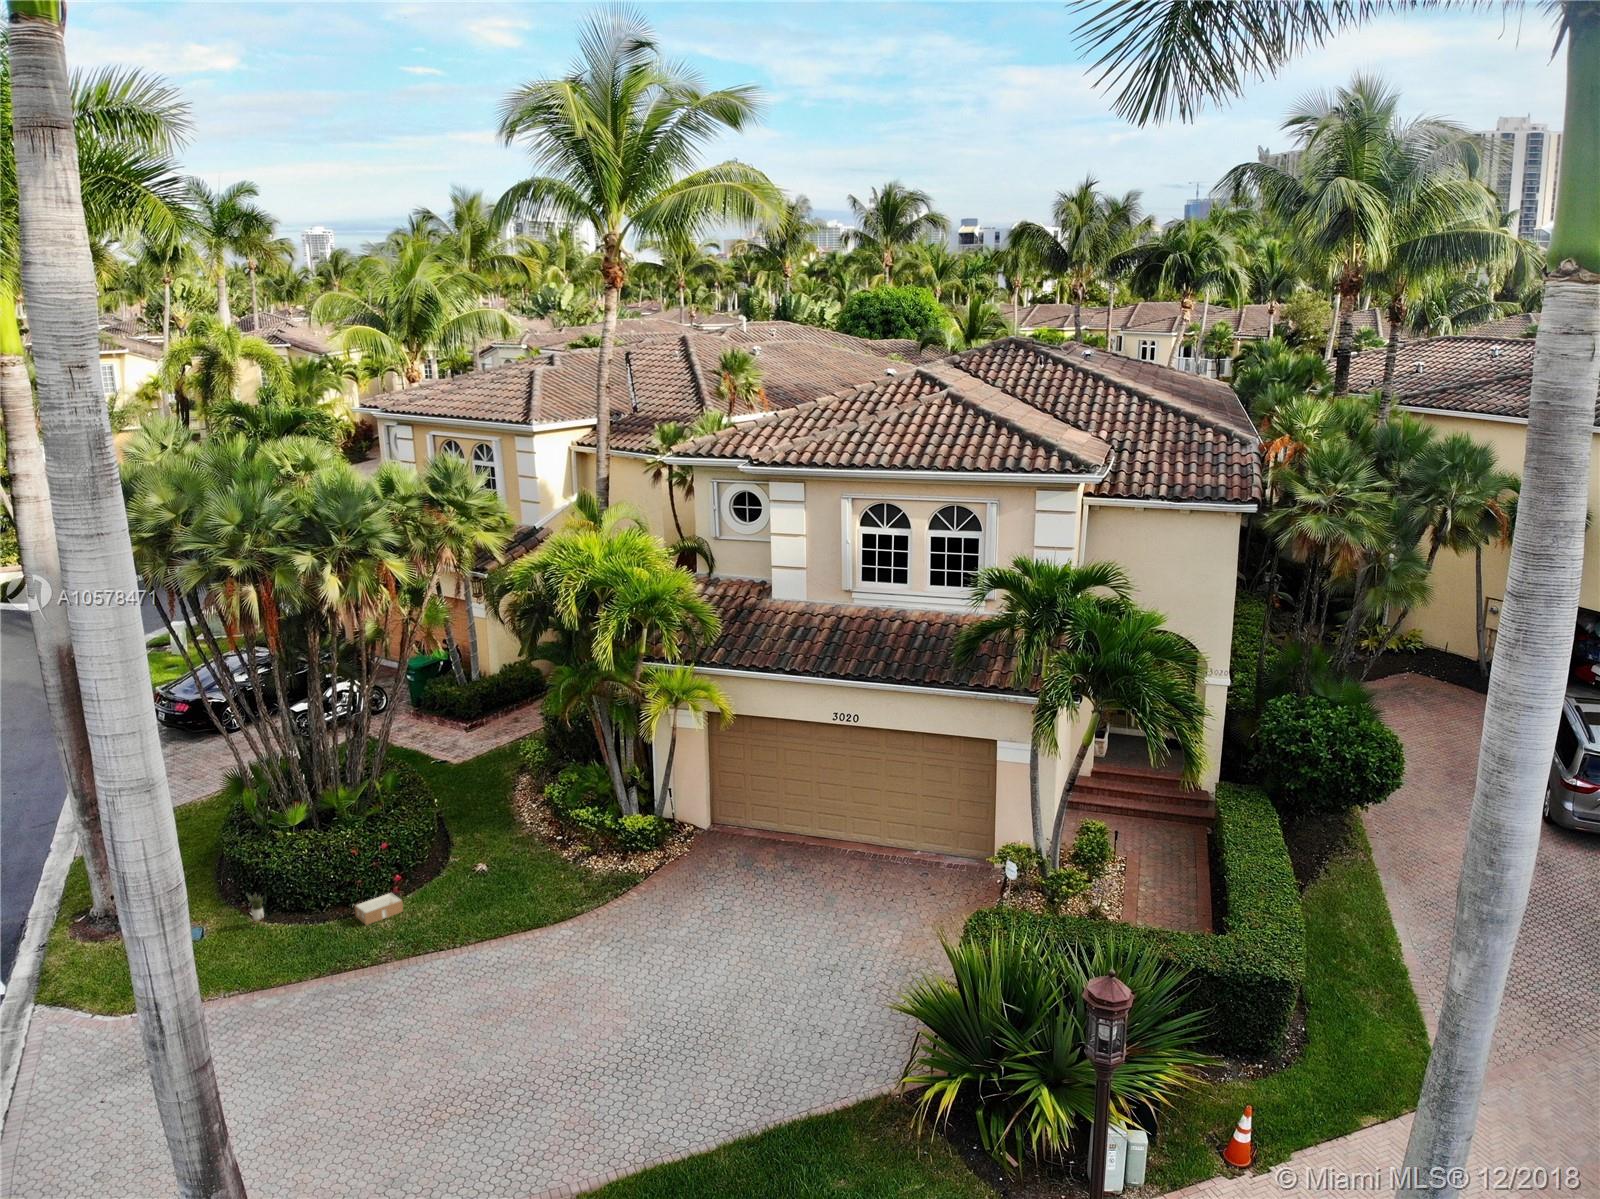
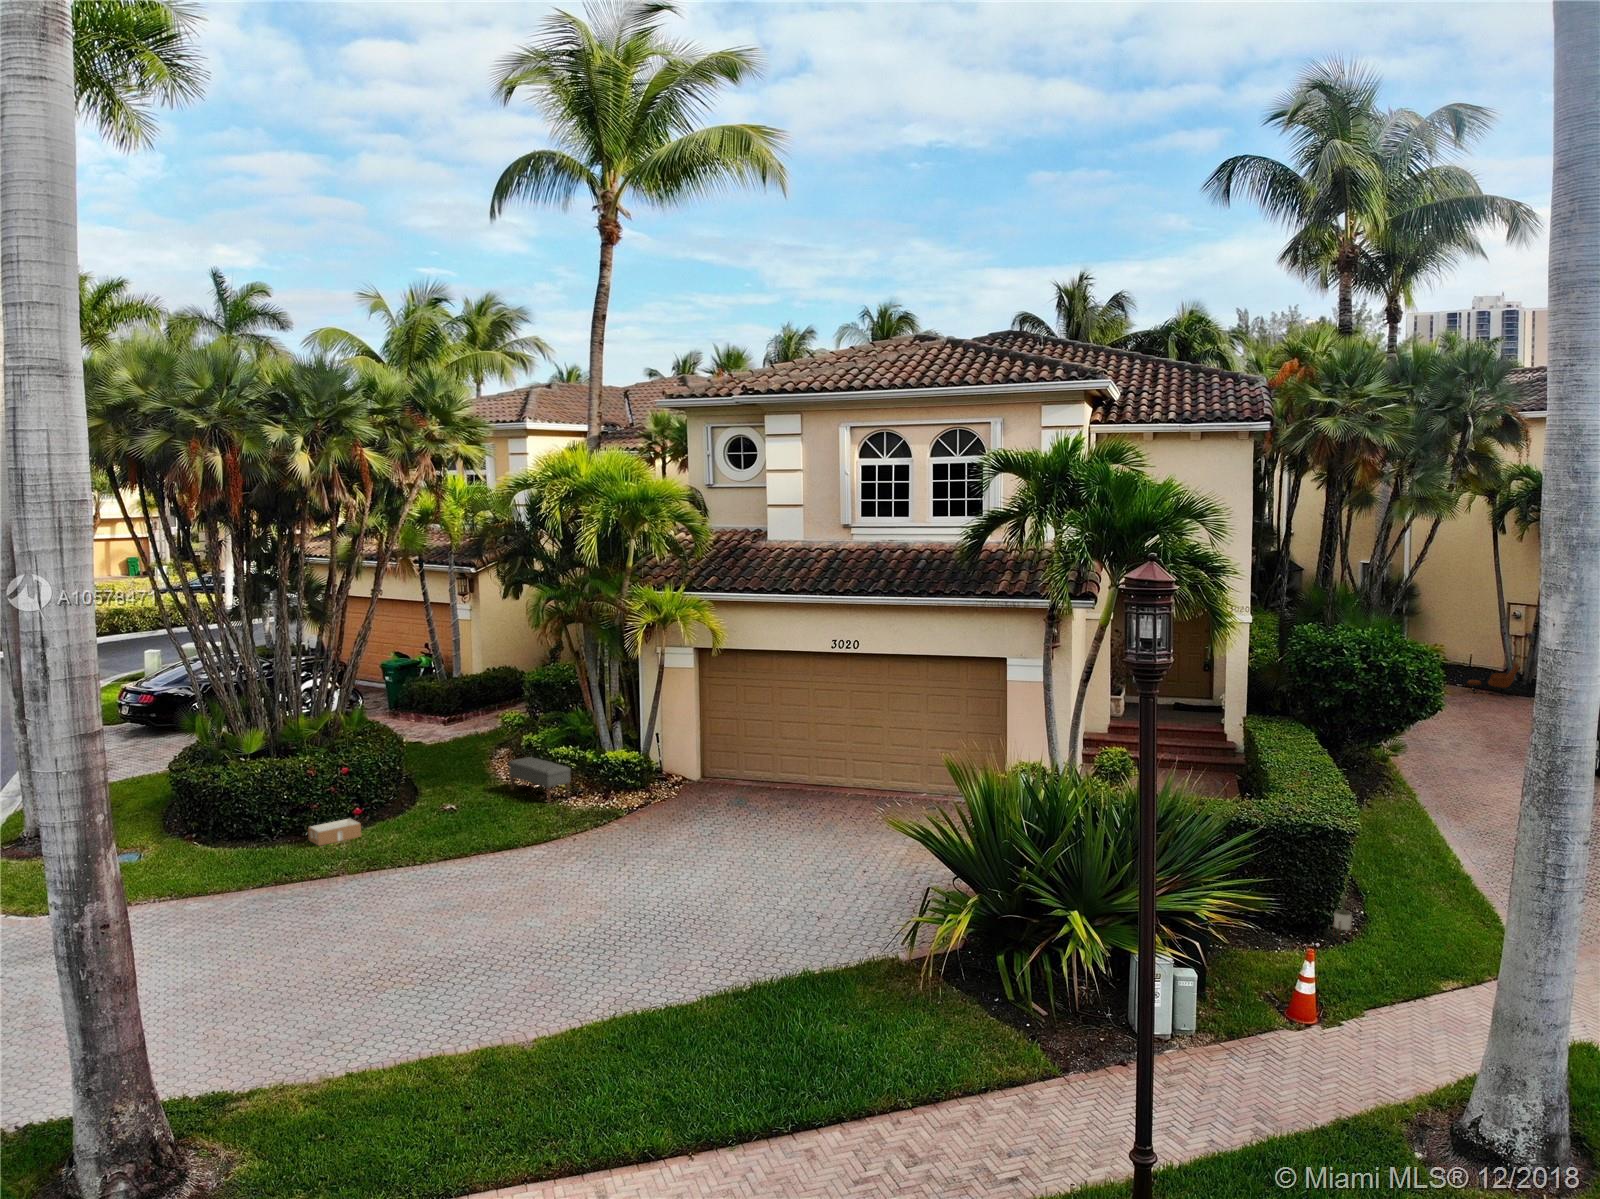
lounge chair: none [1439,671,1493,704] -> present [1468,663,1519,695]
bench: none [531,812,591,863] -> present [509,757,571,803]
potted plant: present [249,895,264,922] -> present [1333,894,1352,932]

